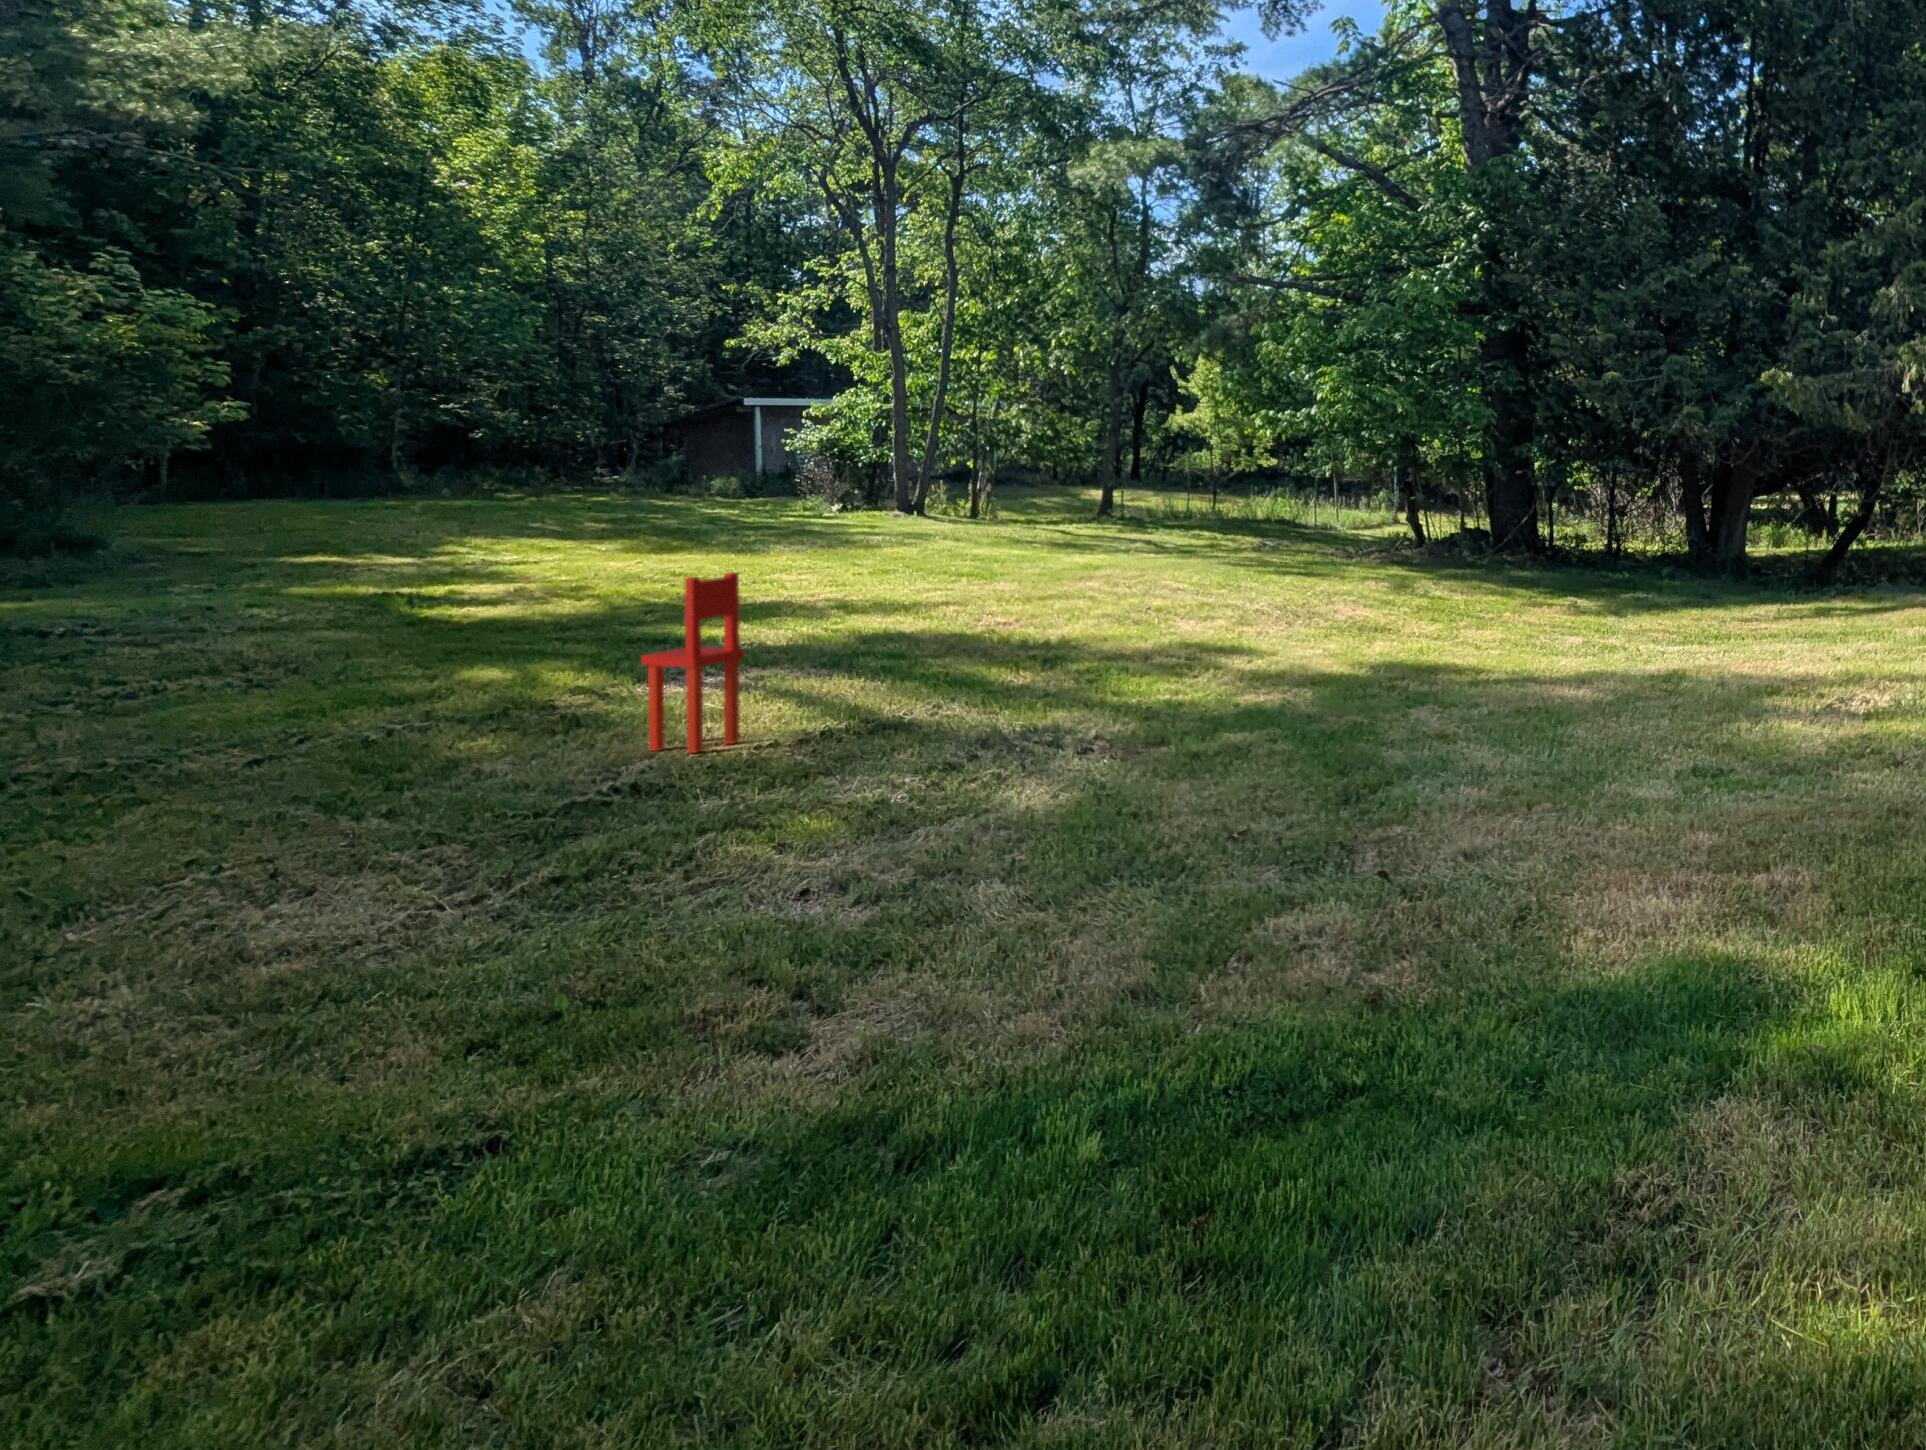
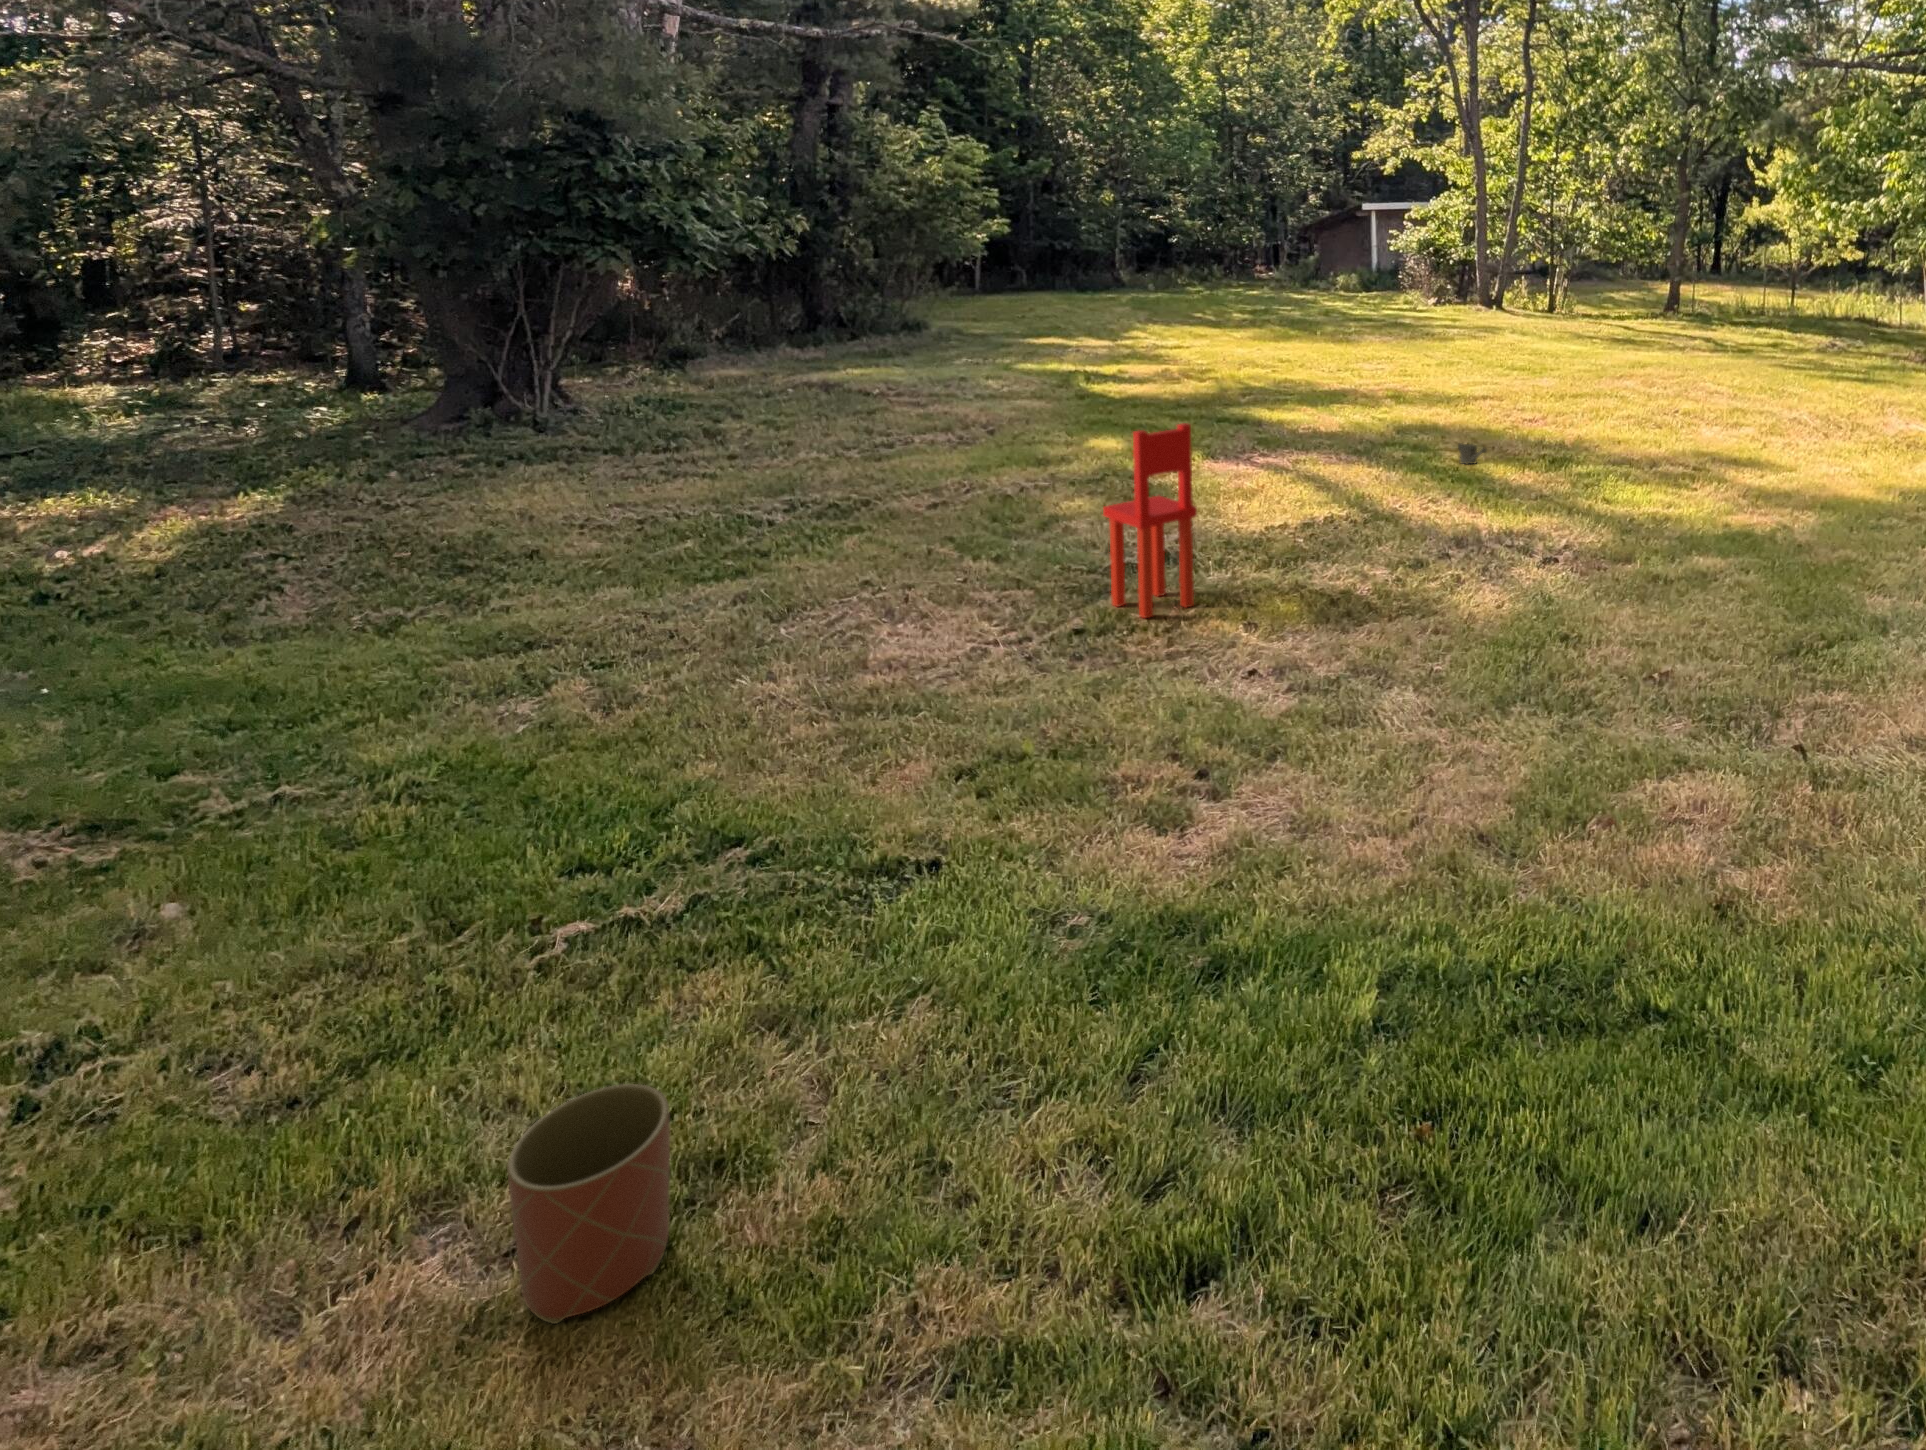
watering can: none [943,627,975,647] -> present [1458,443,1487,464]
planter: none [534,882,634,992] -> present [507,1084,670,1324]

